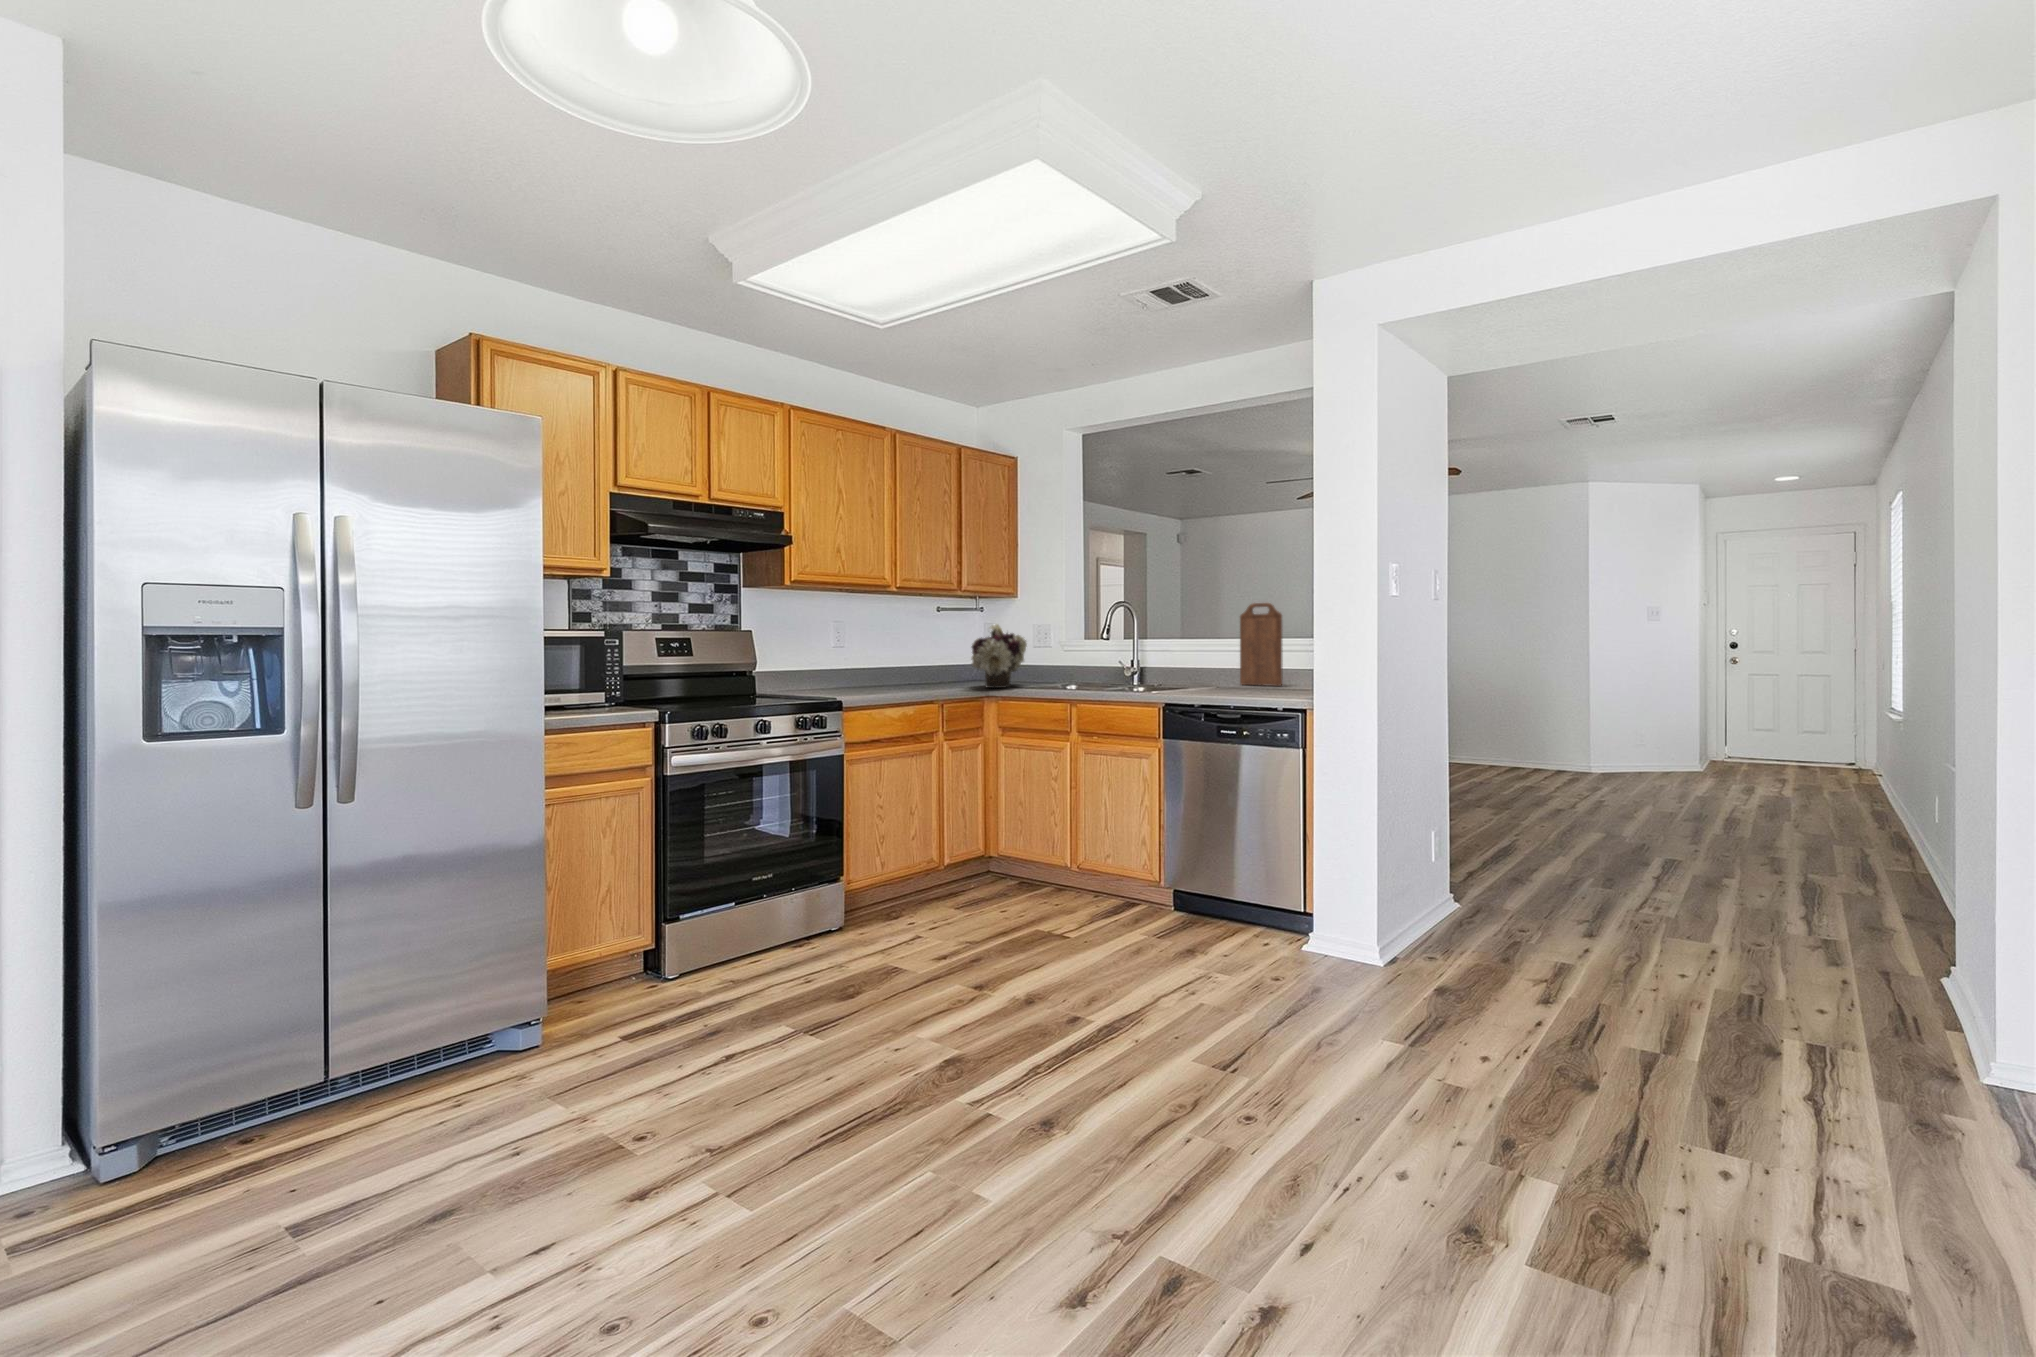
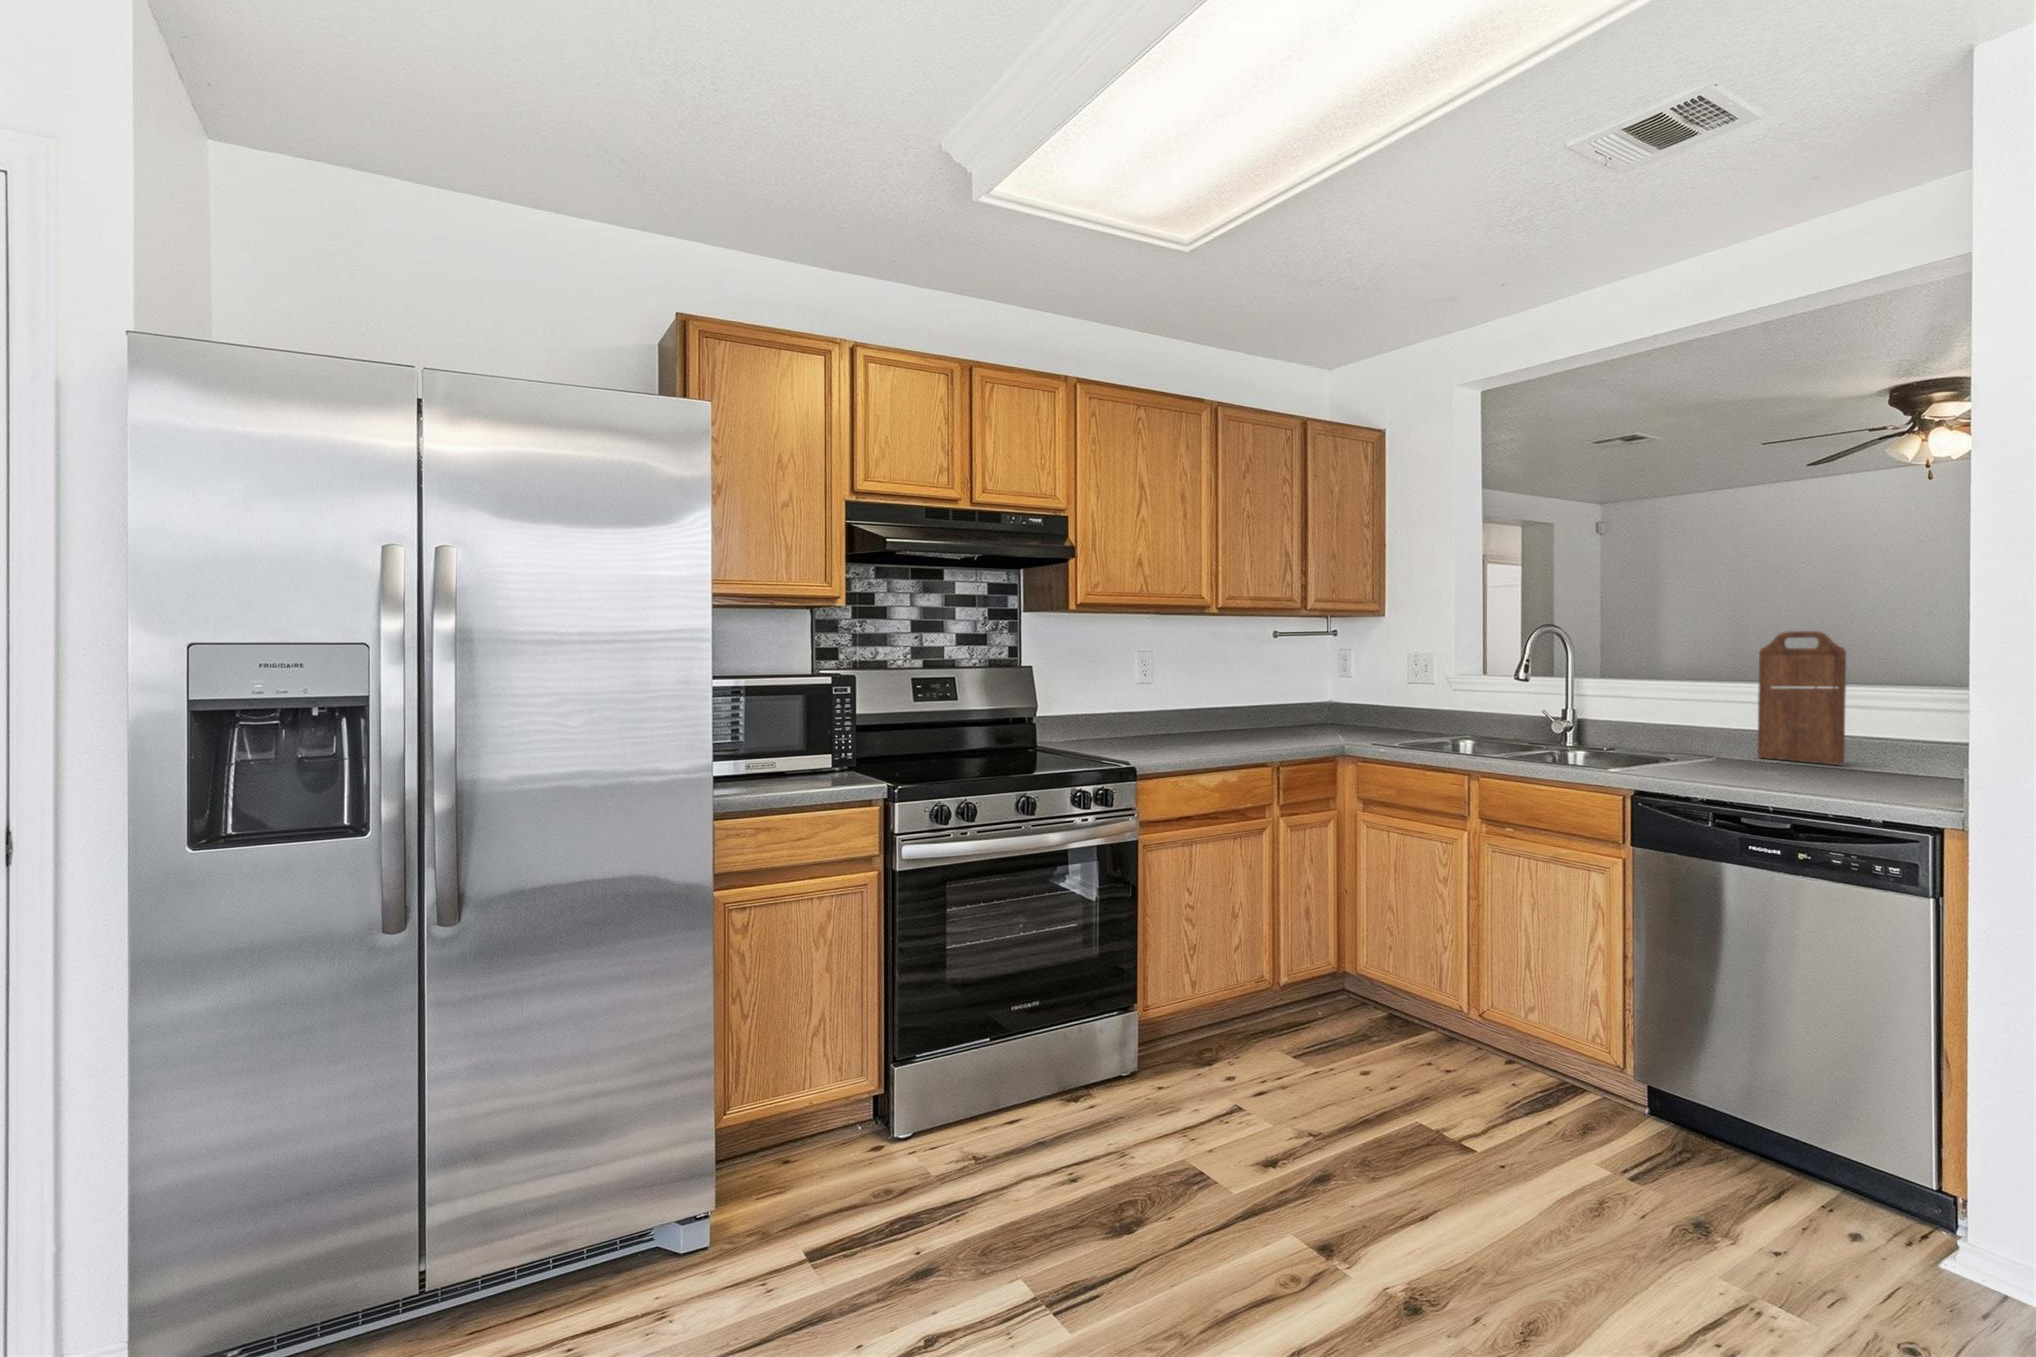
flower arrangement: present [972,624,1027,688] -> none [1322,654,1401,741]

